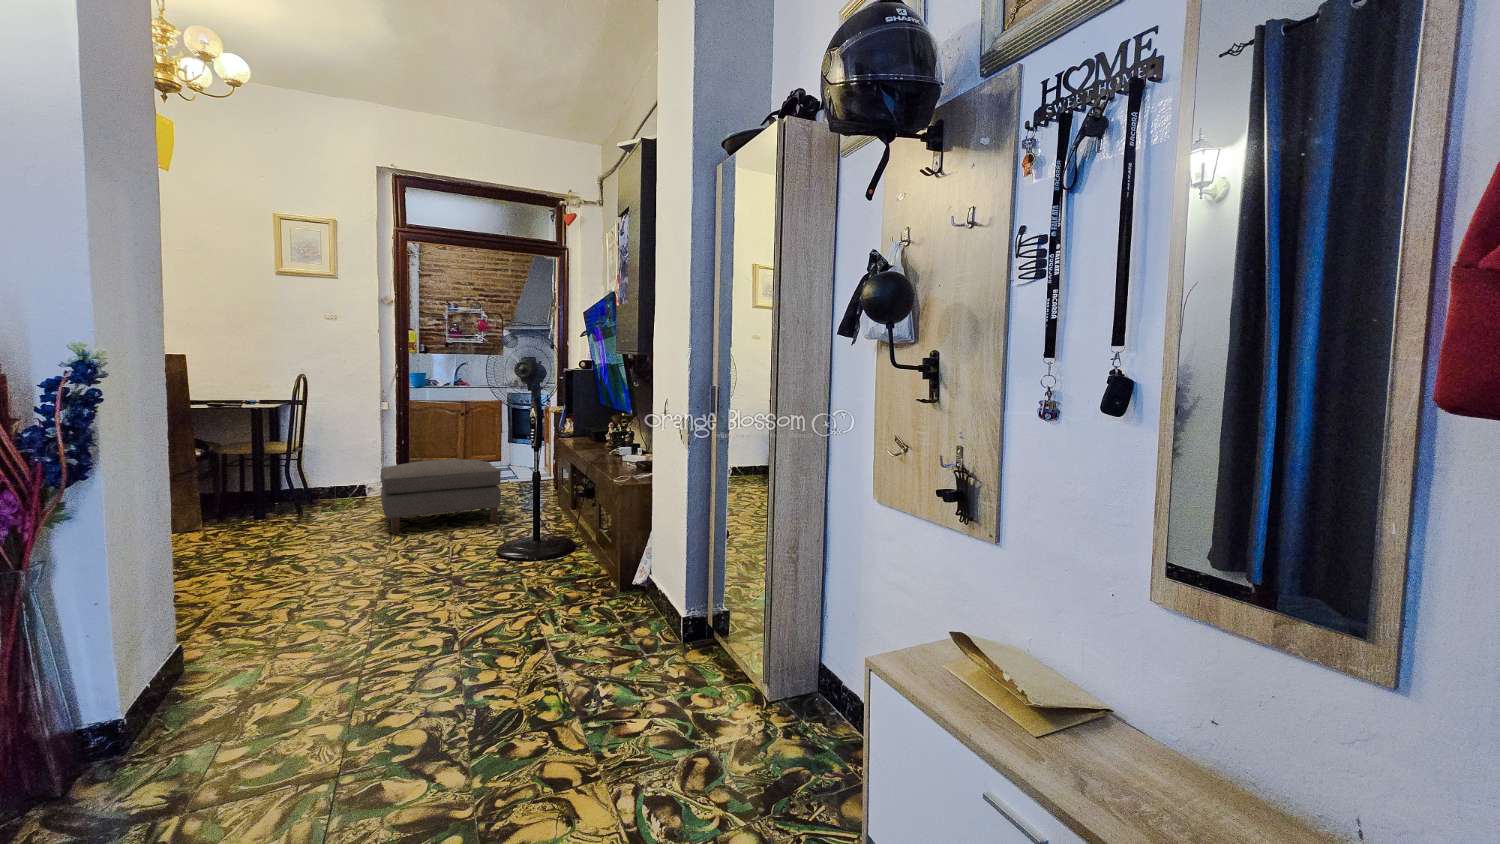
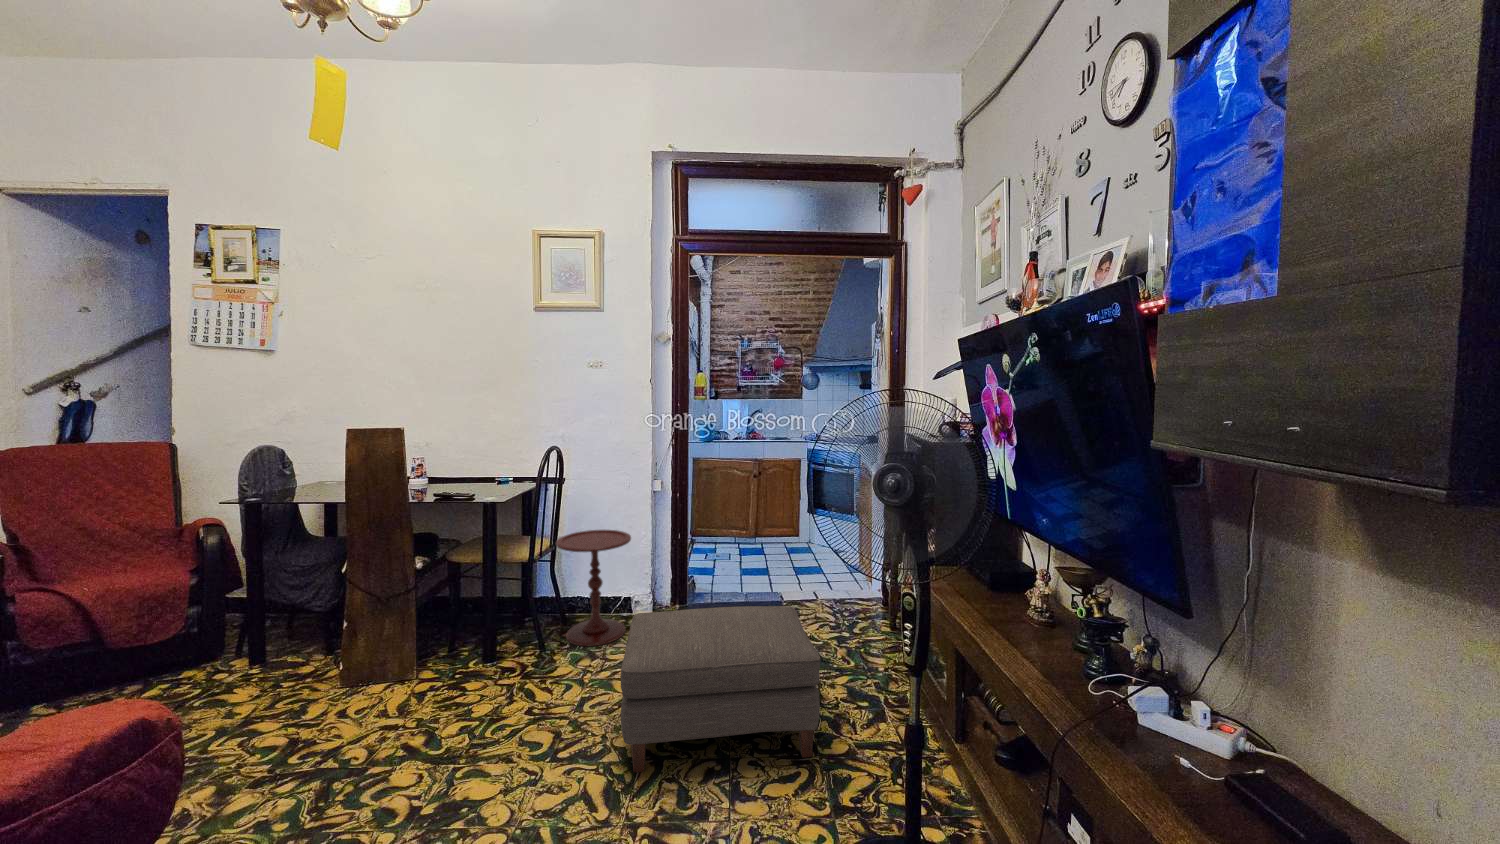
side table: none [306,436,368,510] -> present [556,530,631,646]

